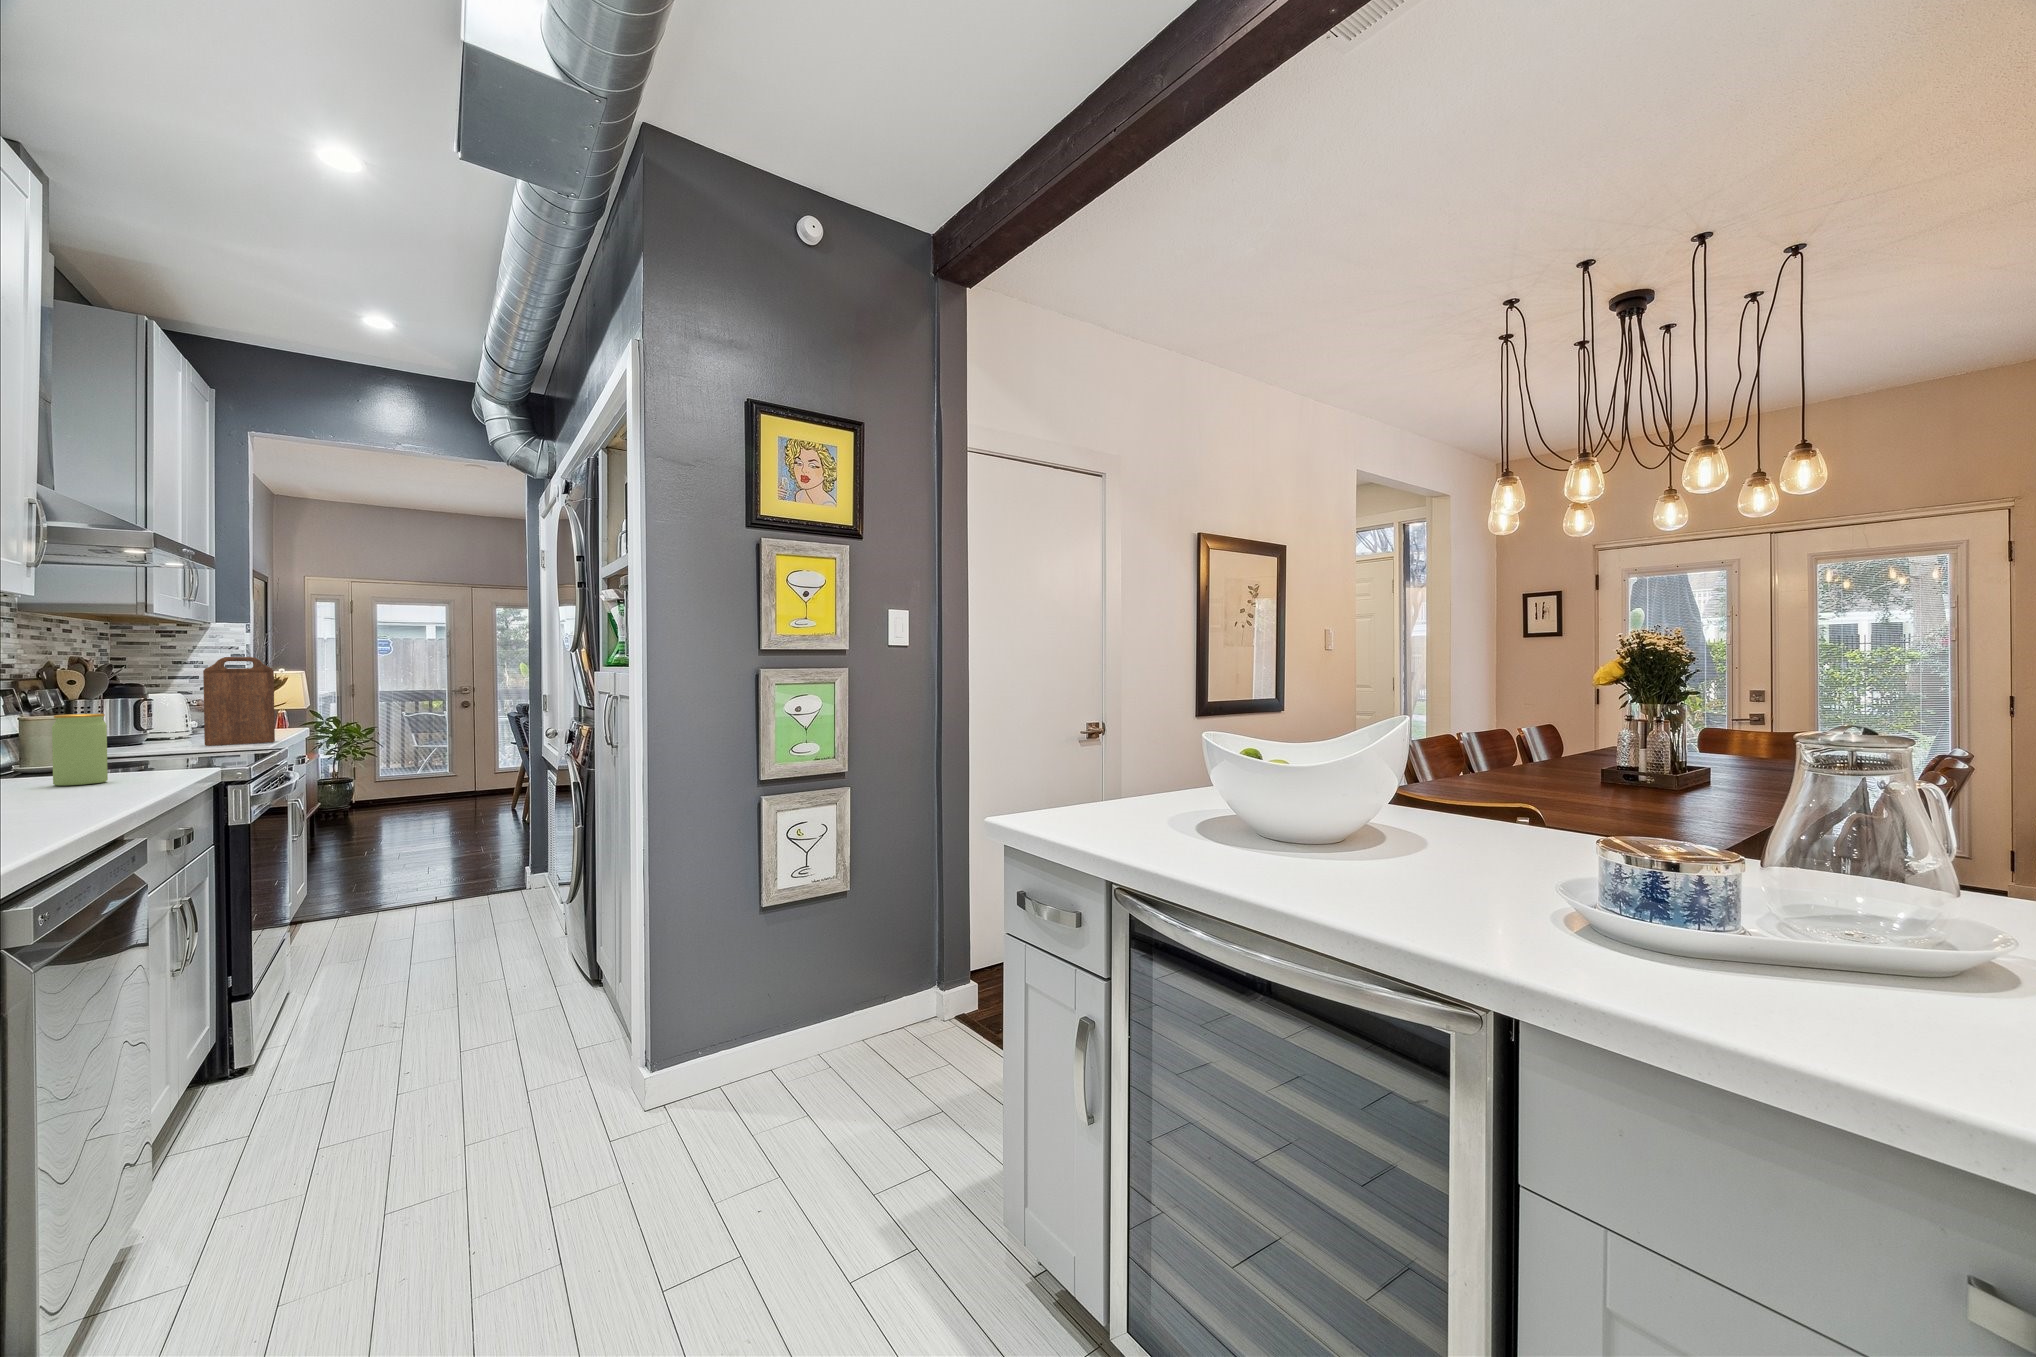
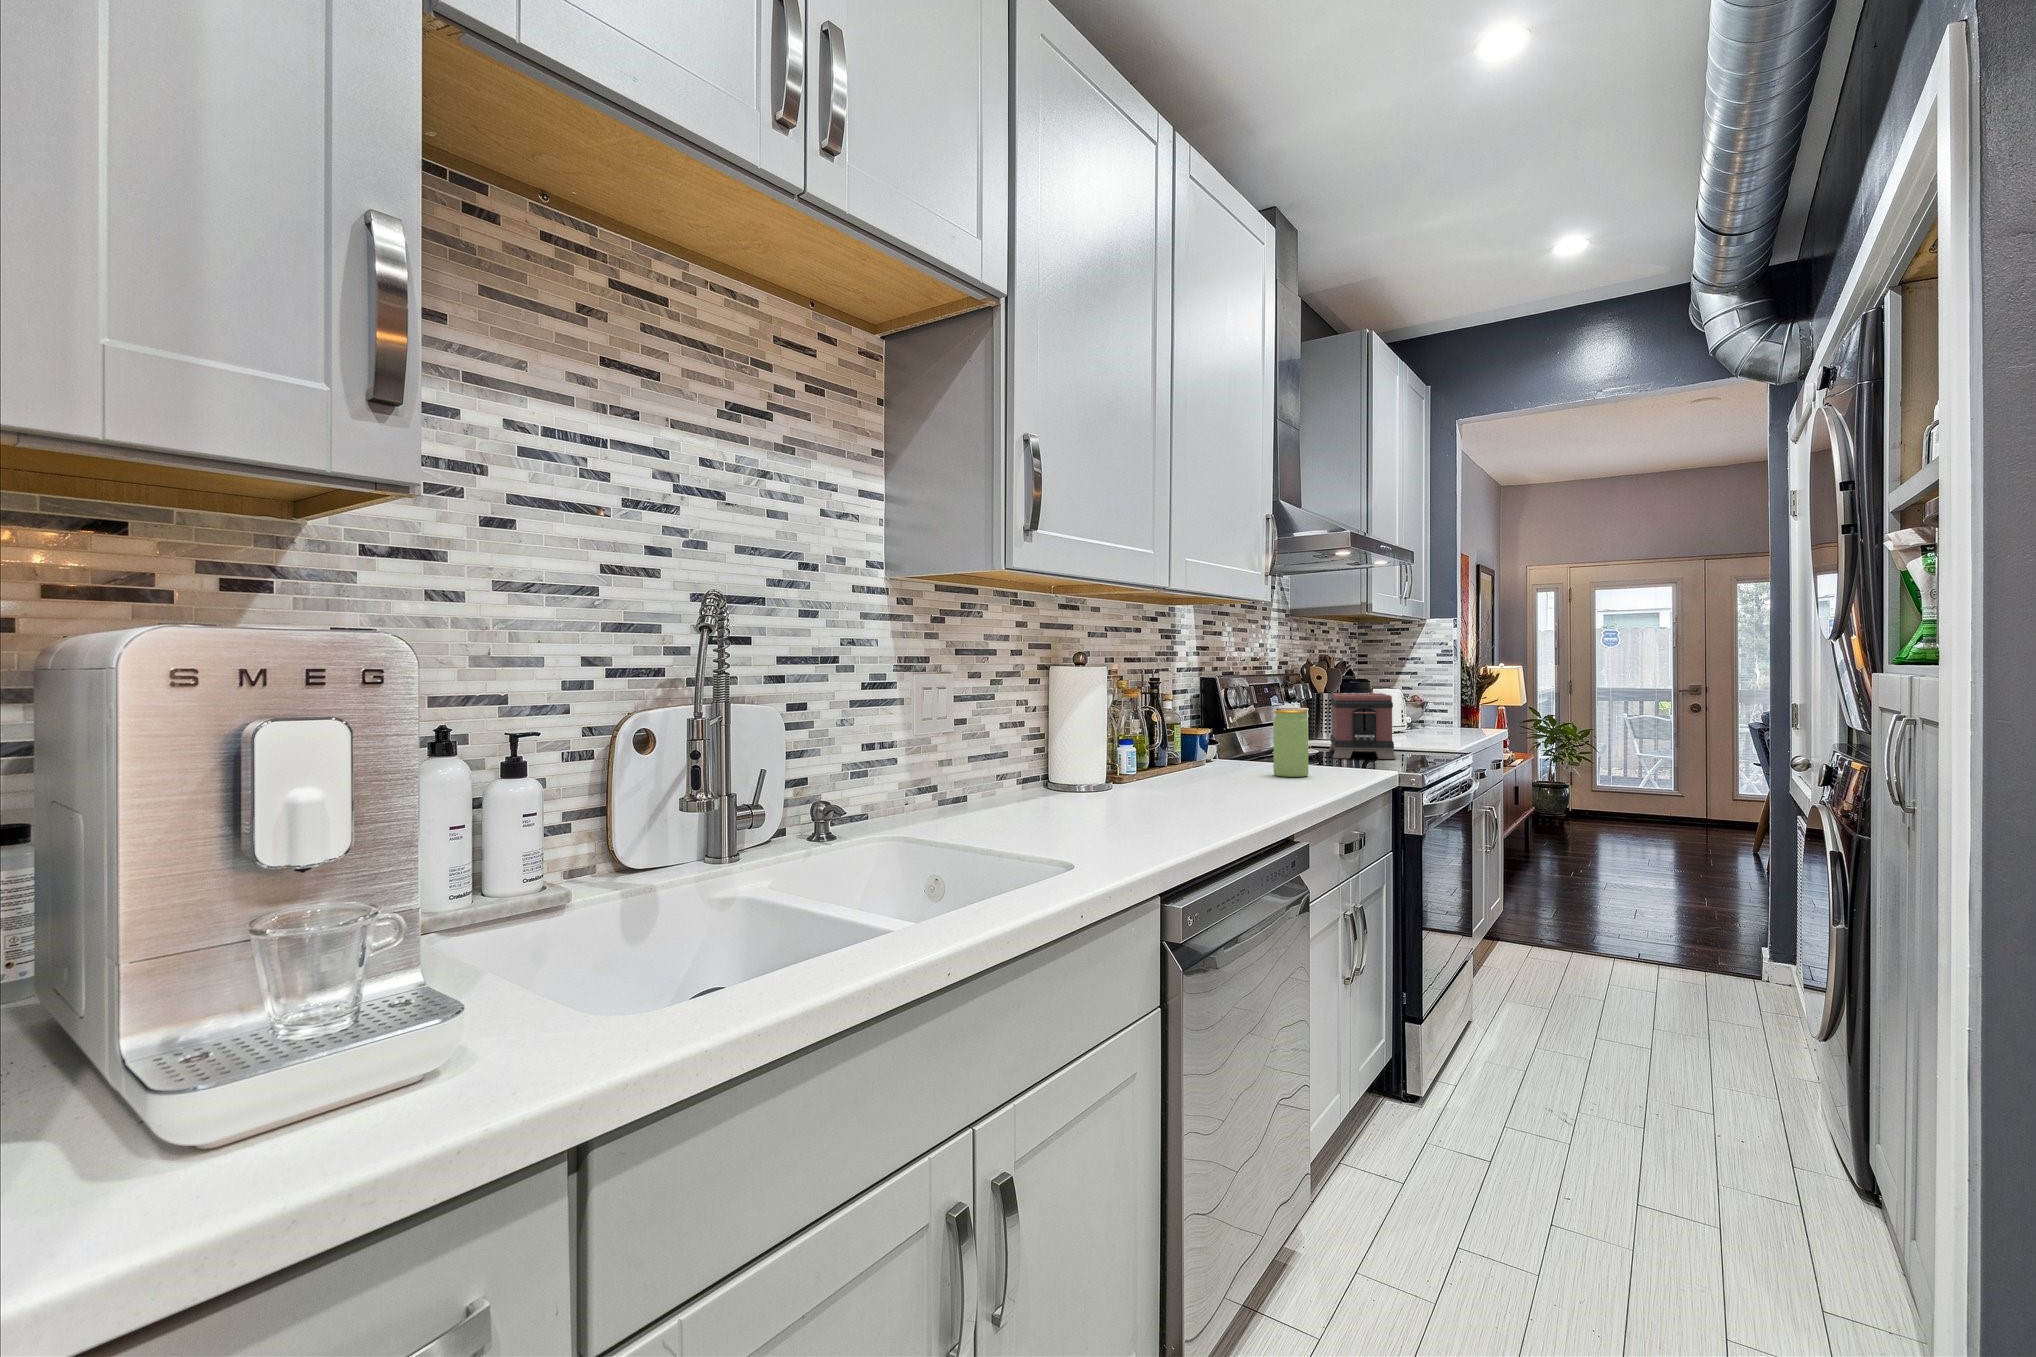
cutting board: present [203,657,275,746] -> none [1408,653,1466,744]
toaster: none [102,696,207,765] -> present [1329,693,1396,759]

